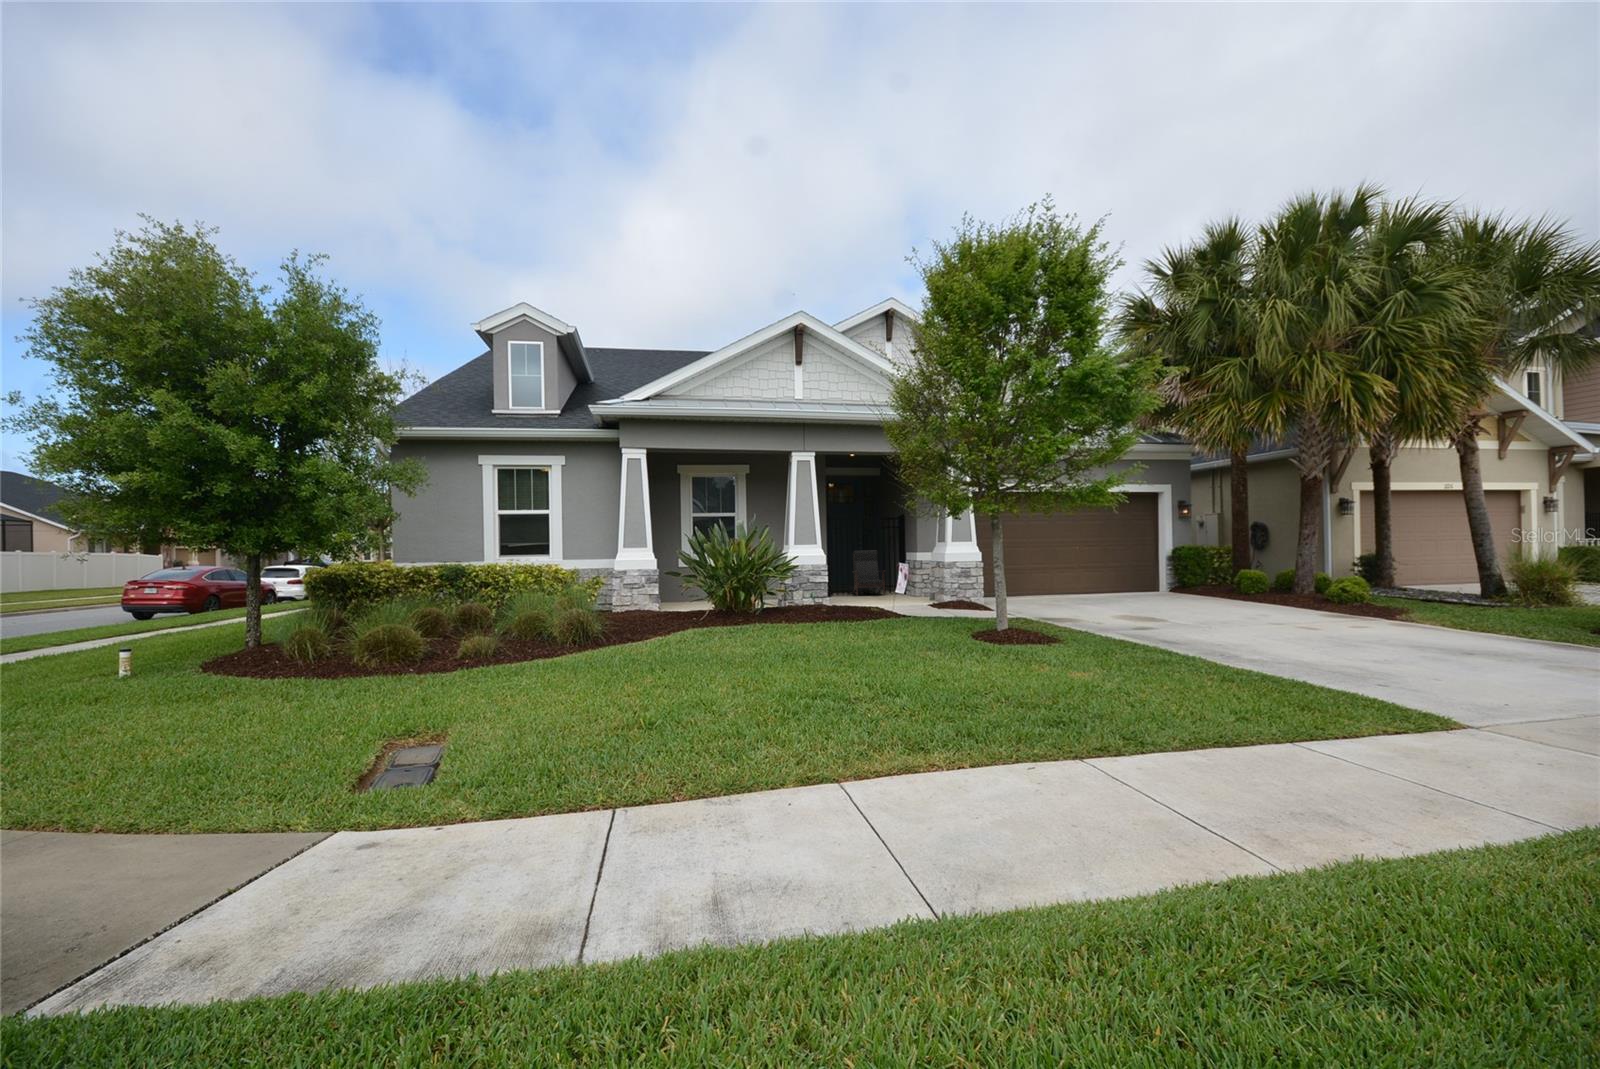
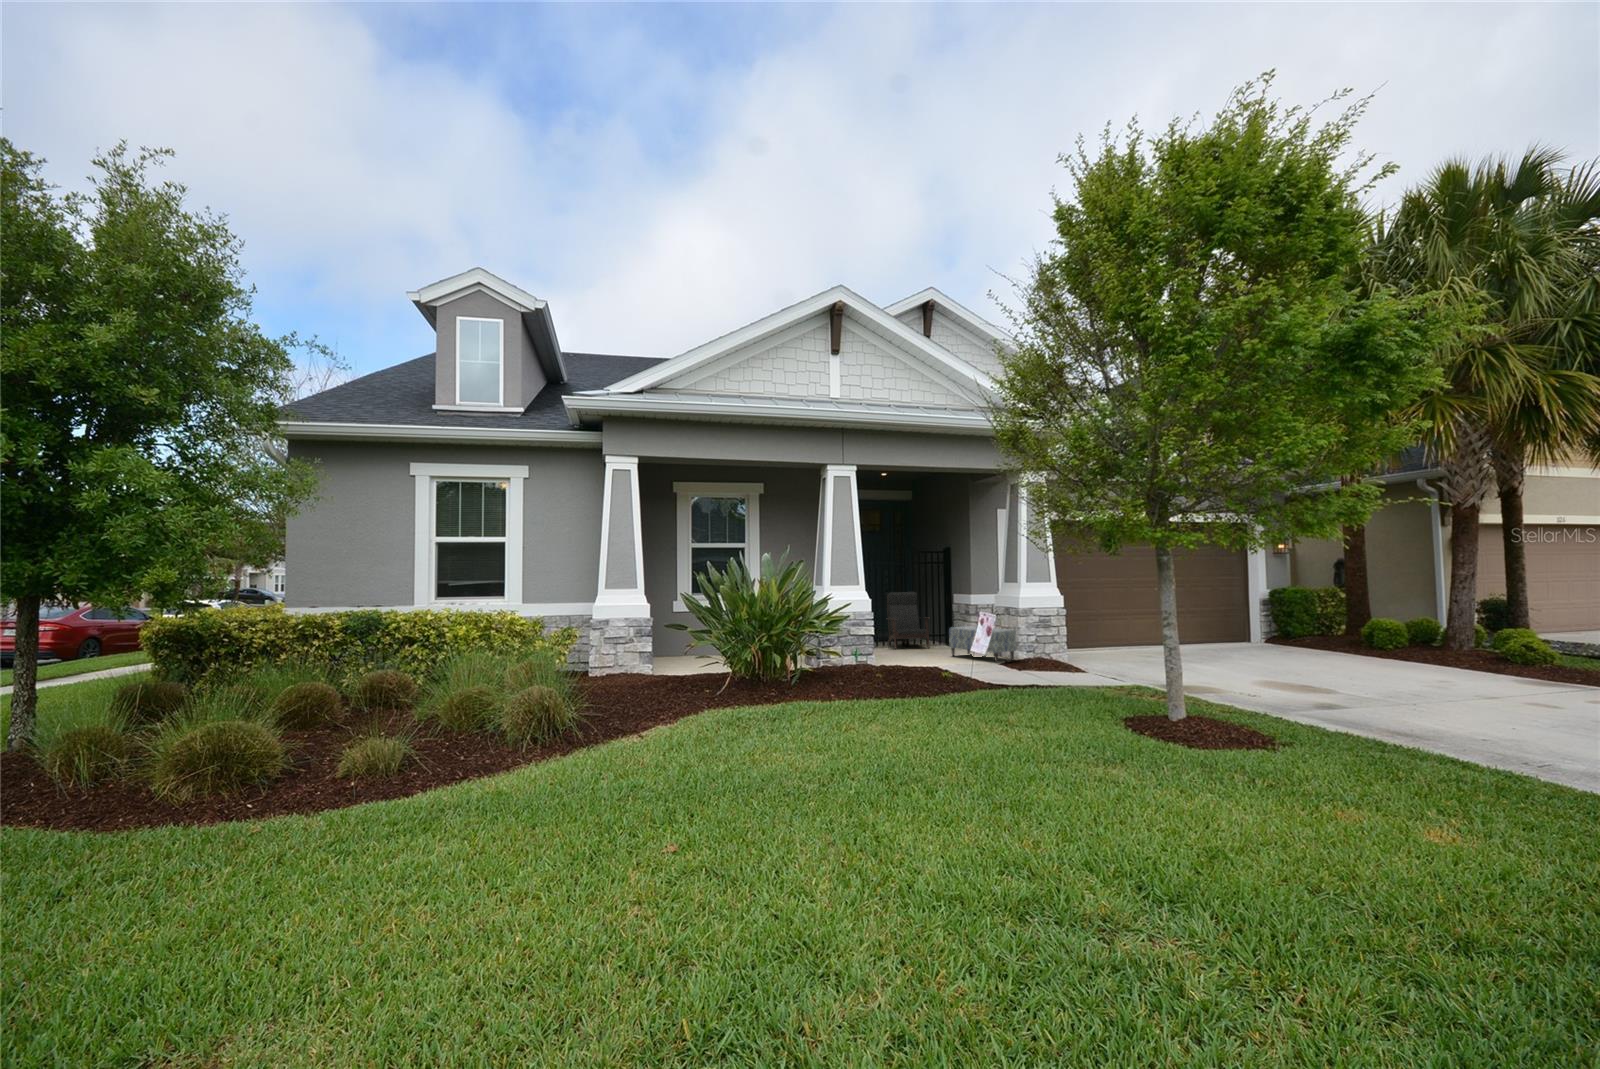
bench: none [894,577,943,604] -> present [949,626,1016,662]

